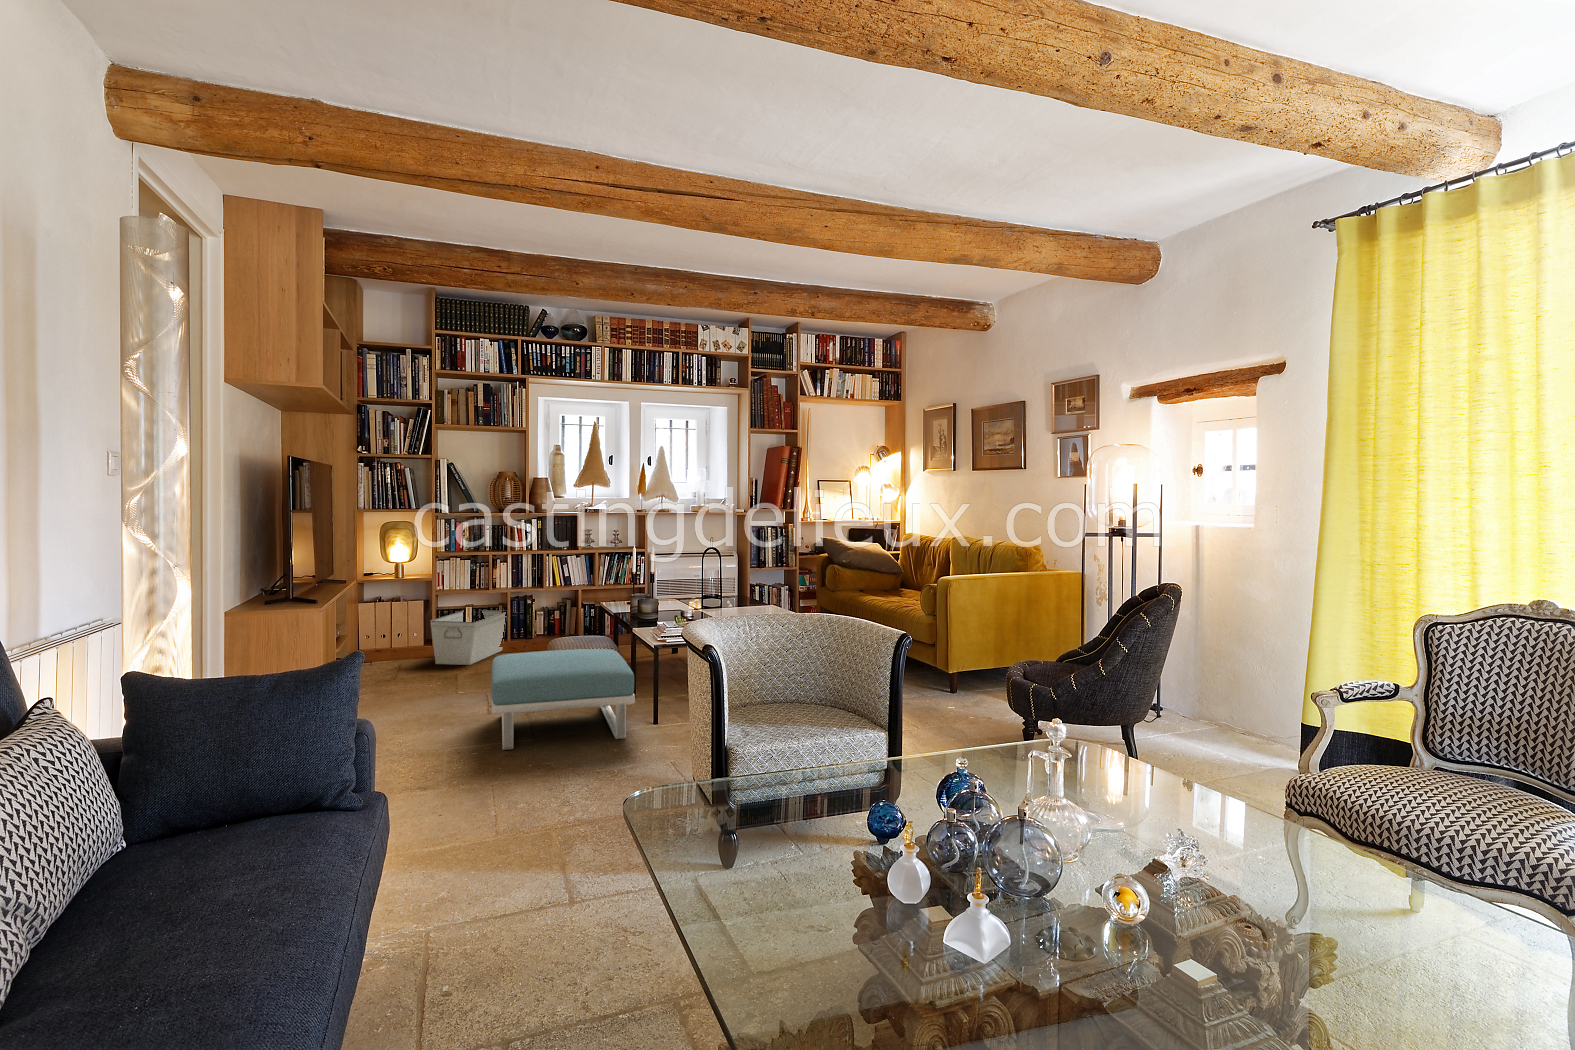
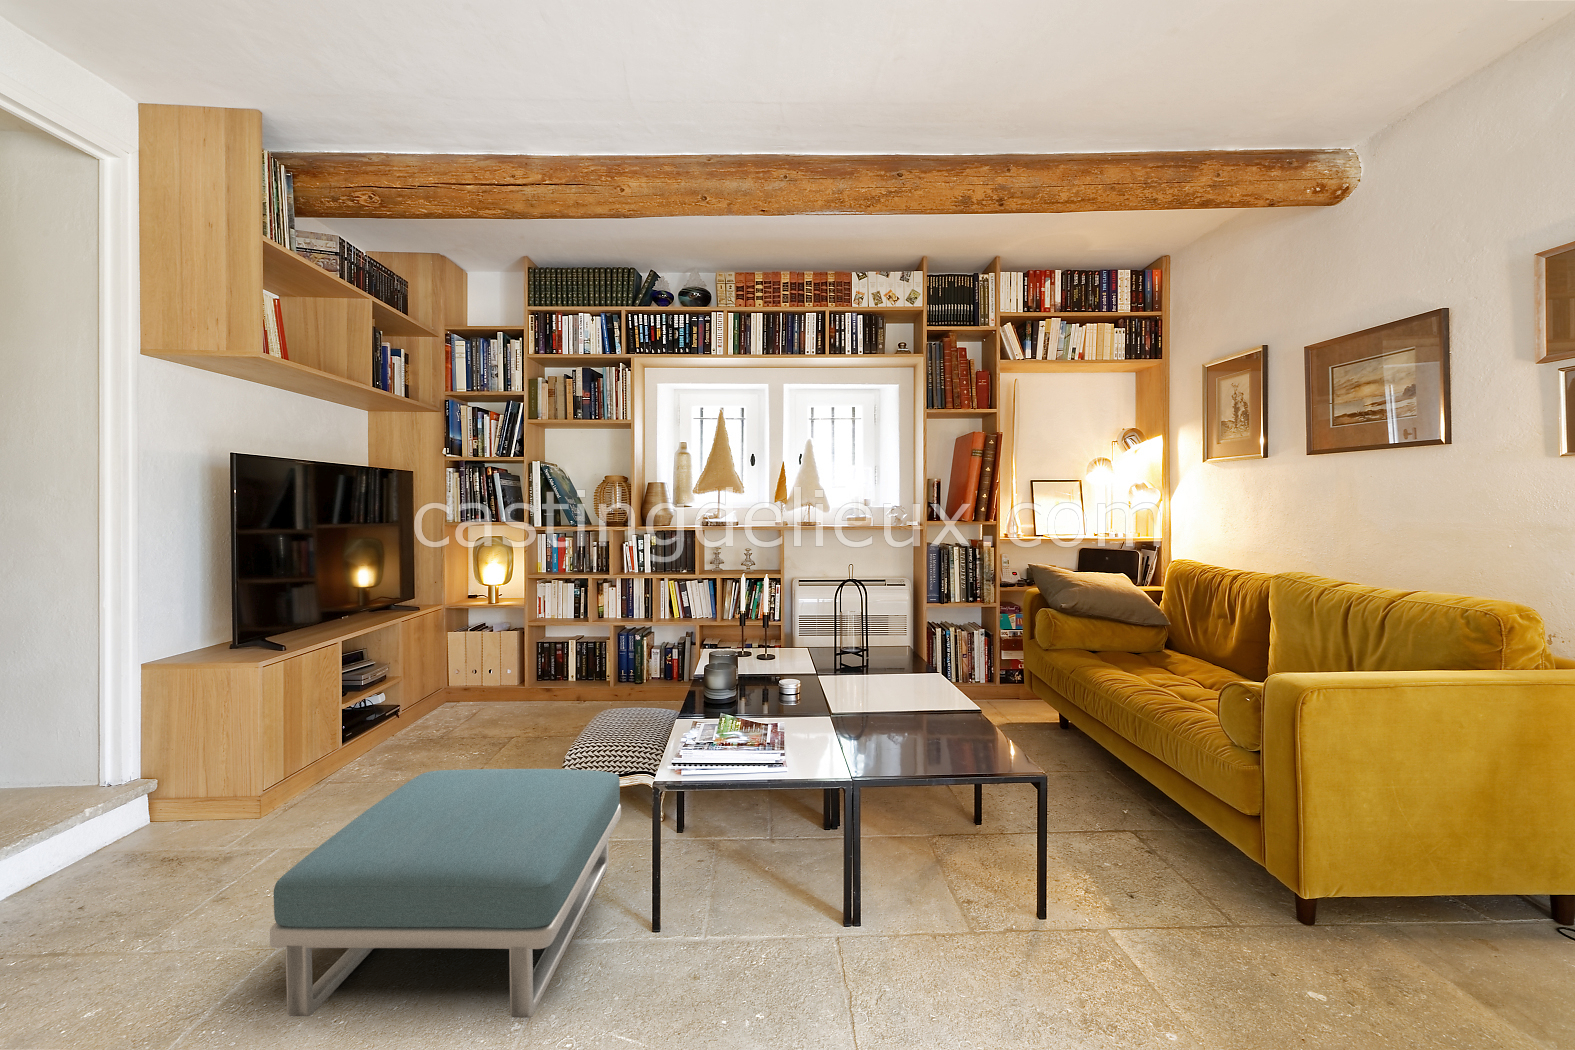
storage bin: present [430,610,507,665] -> none [505,643,613,721]

